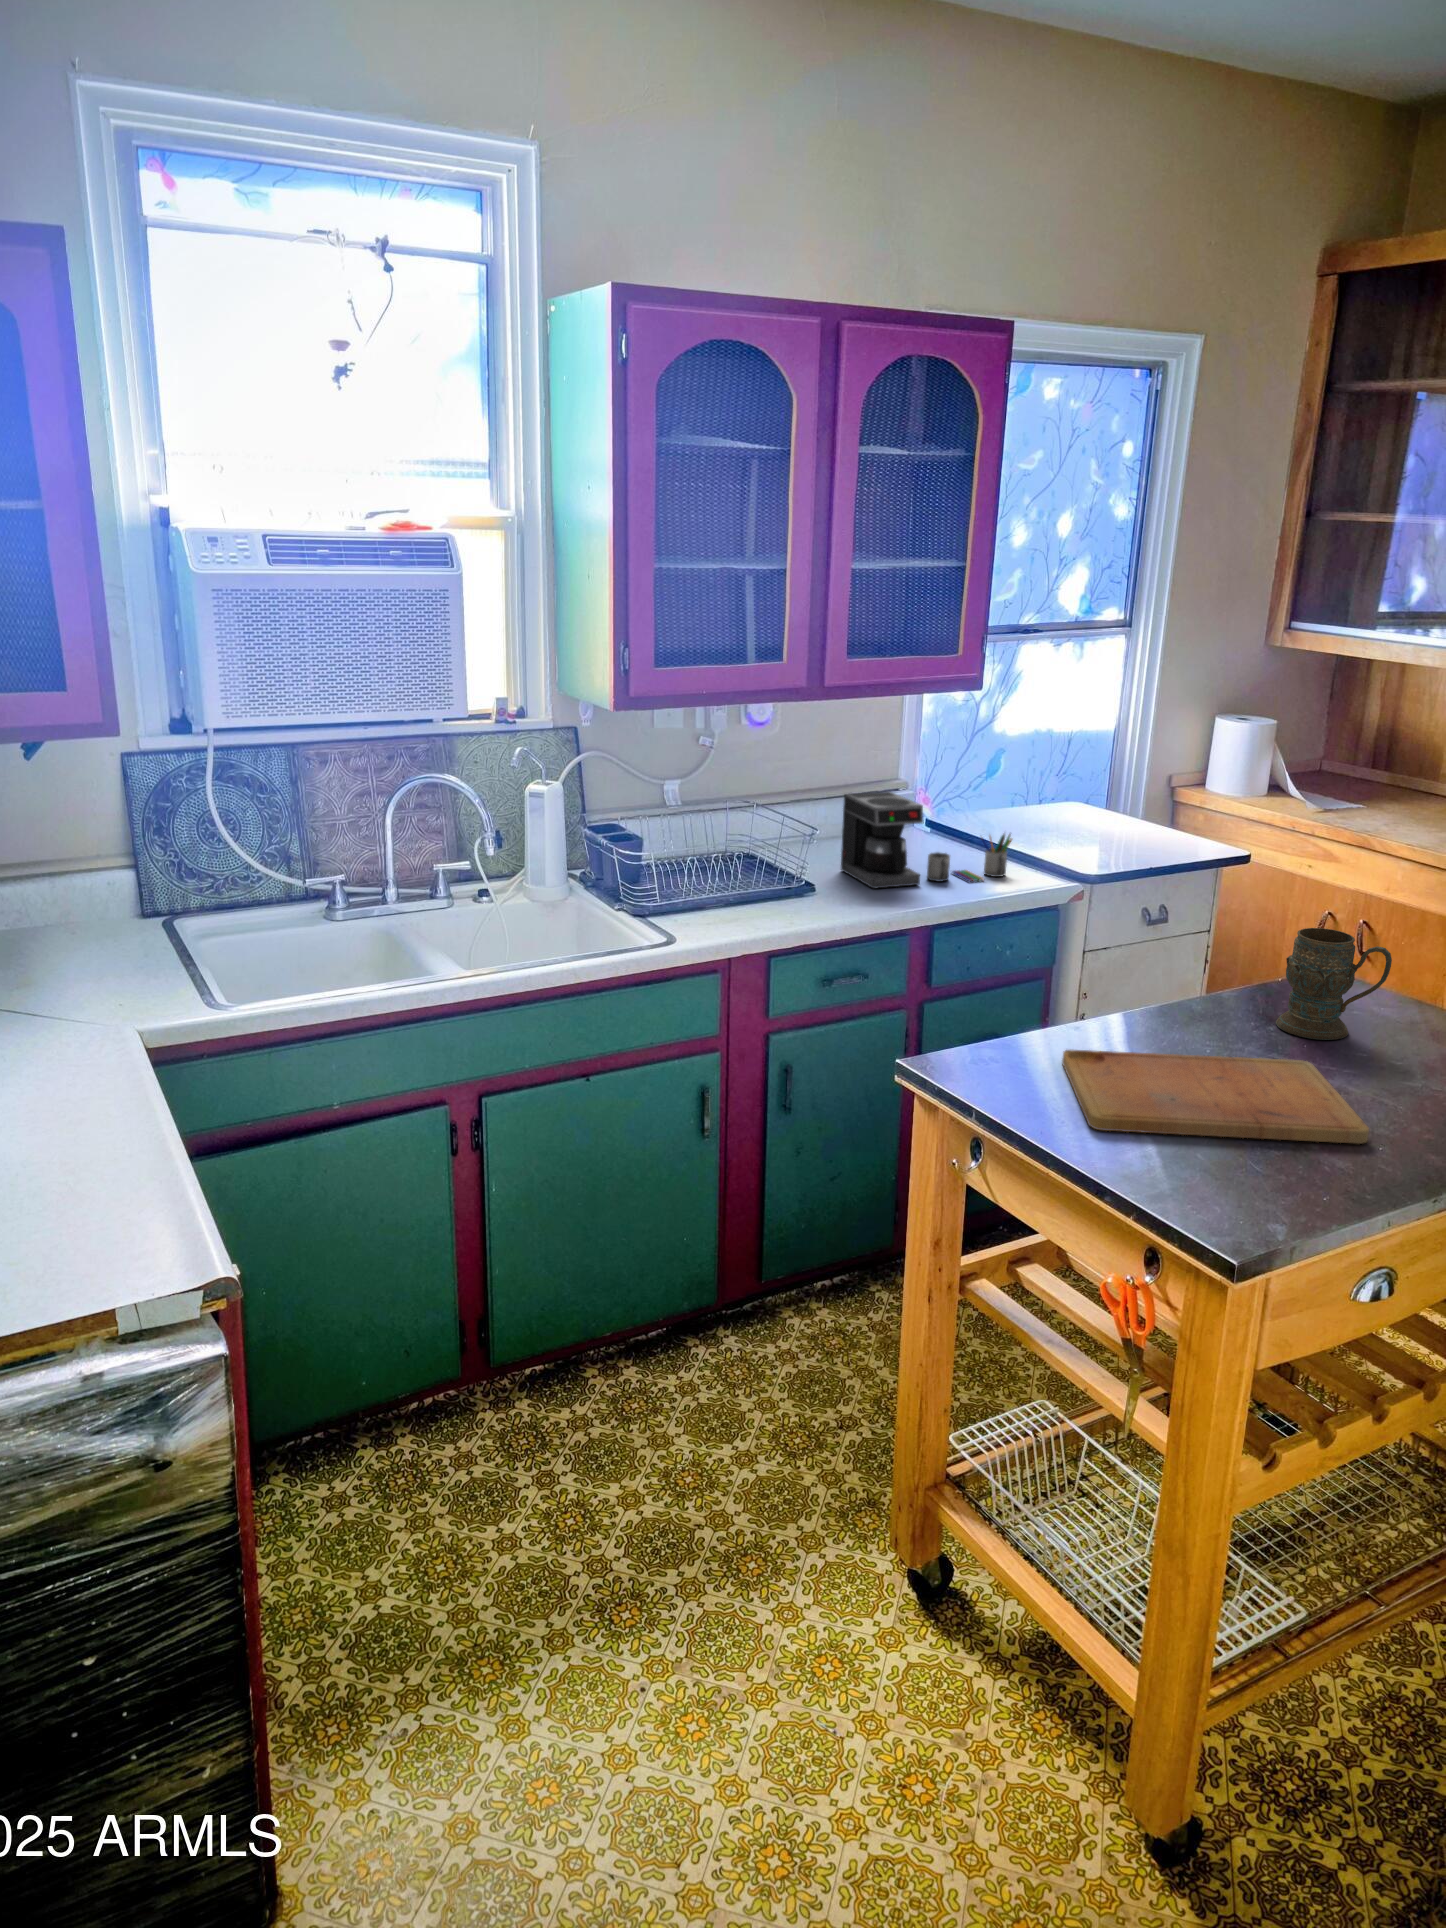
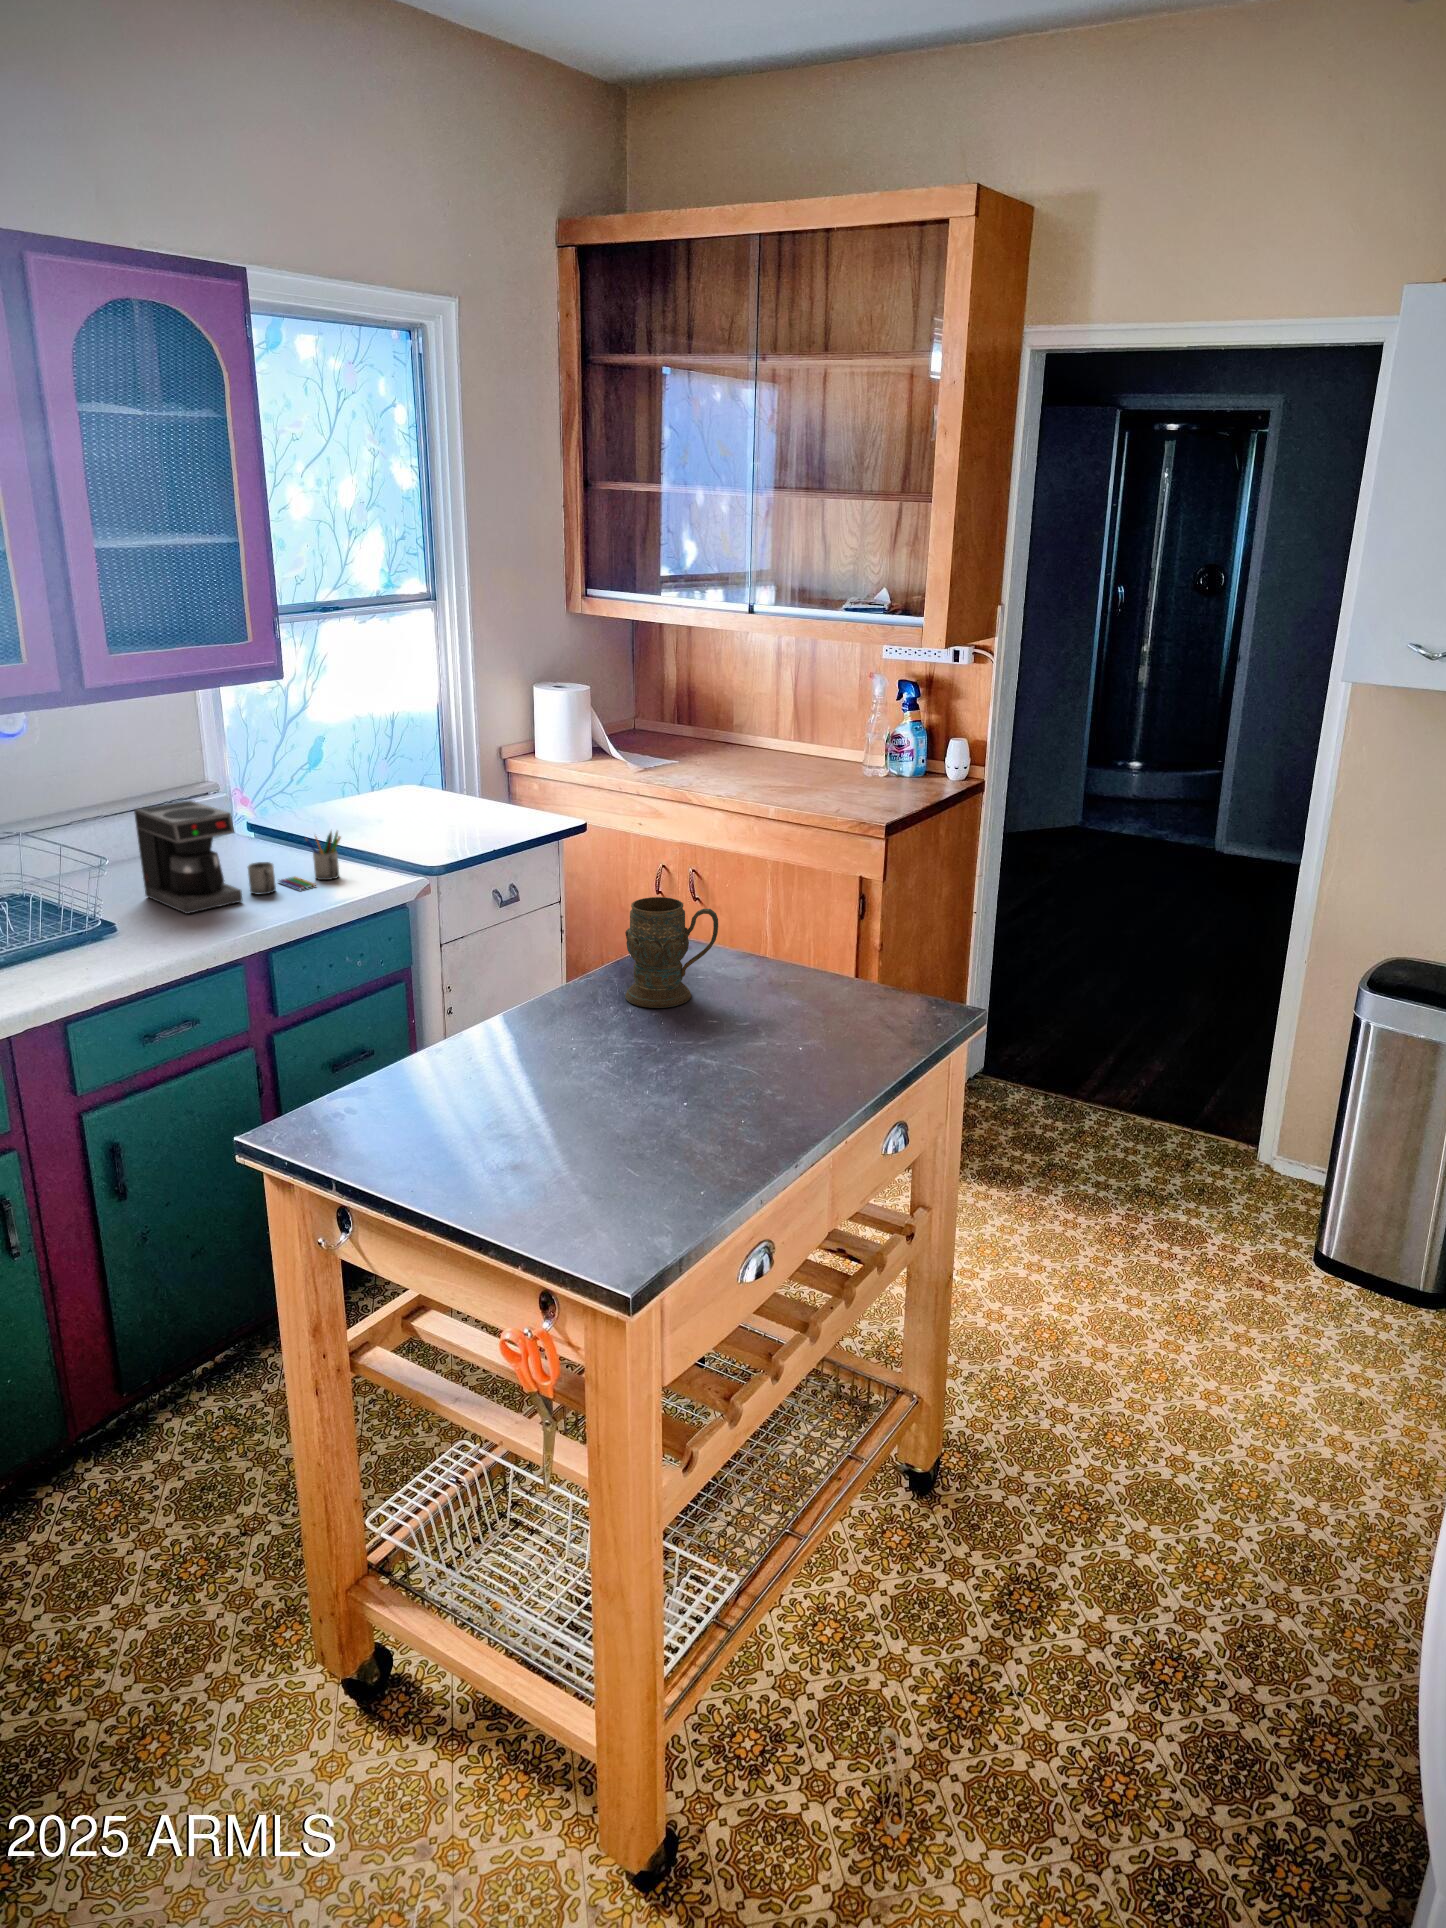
cutting board: present [1062,1050,1369,1144] -> none [417,1035,723,1161]

